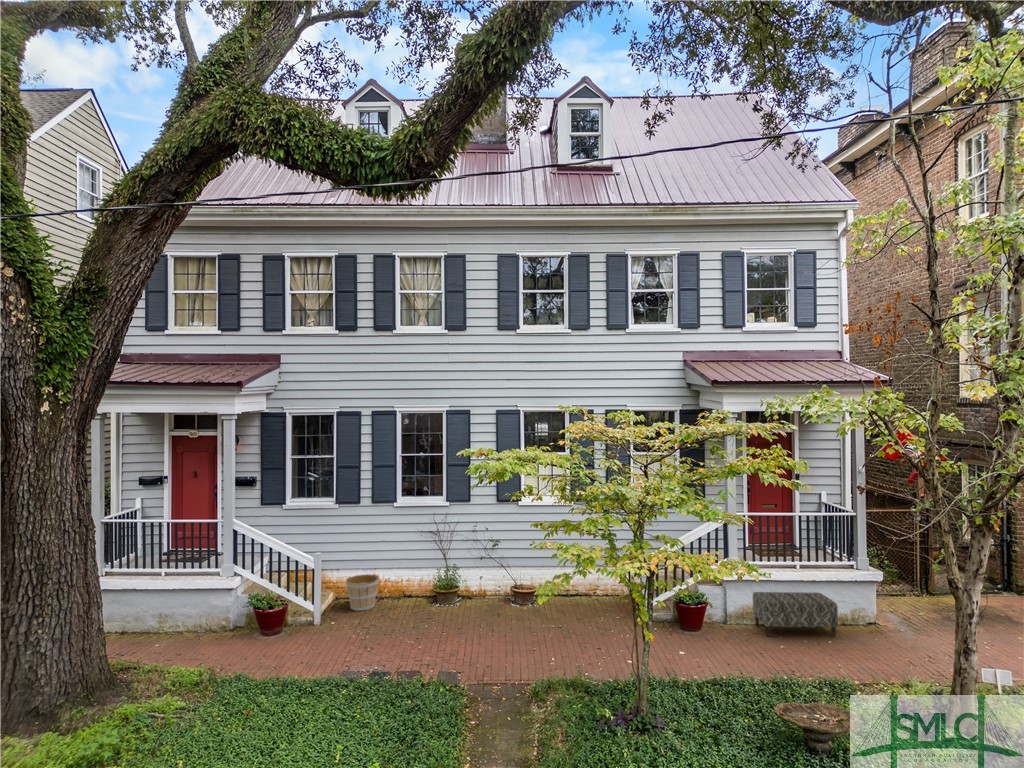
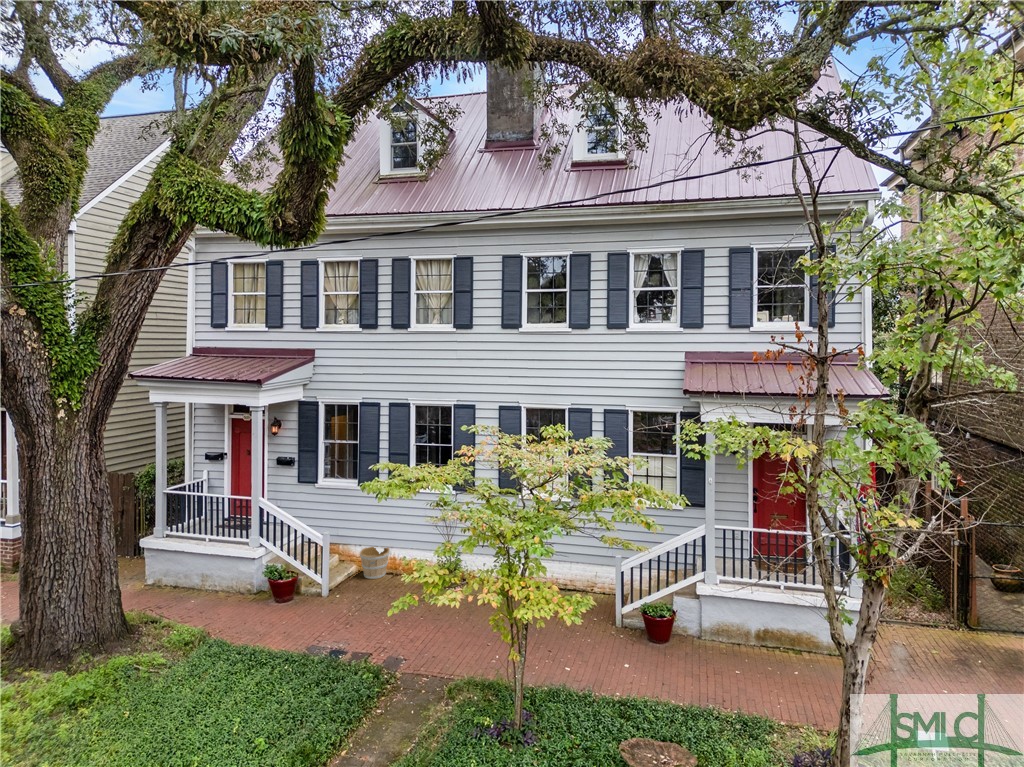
bench: present [753,592,838,637] -> none [734,610,825,673]

